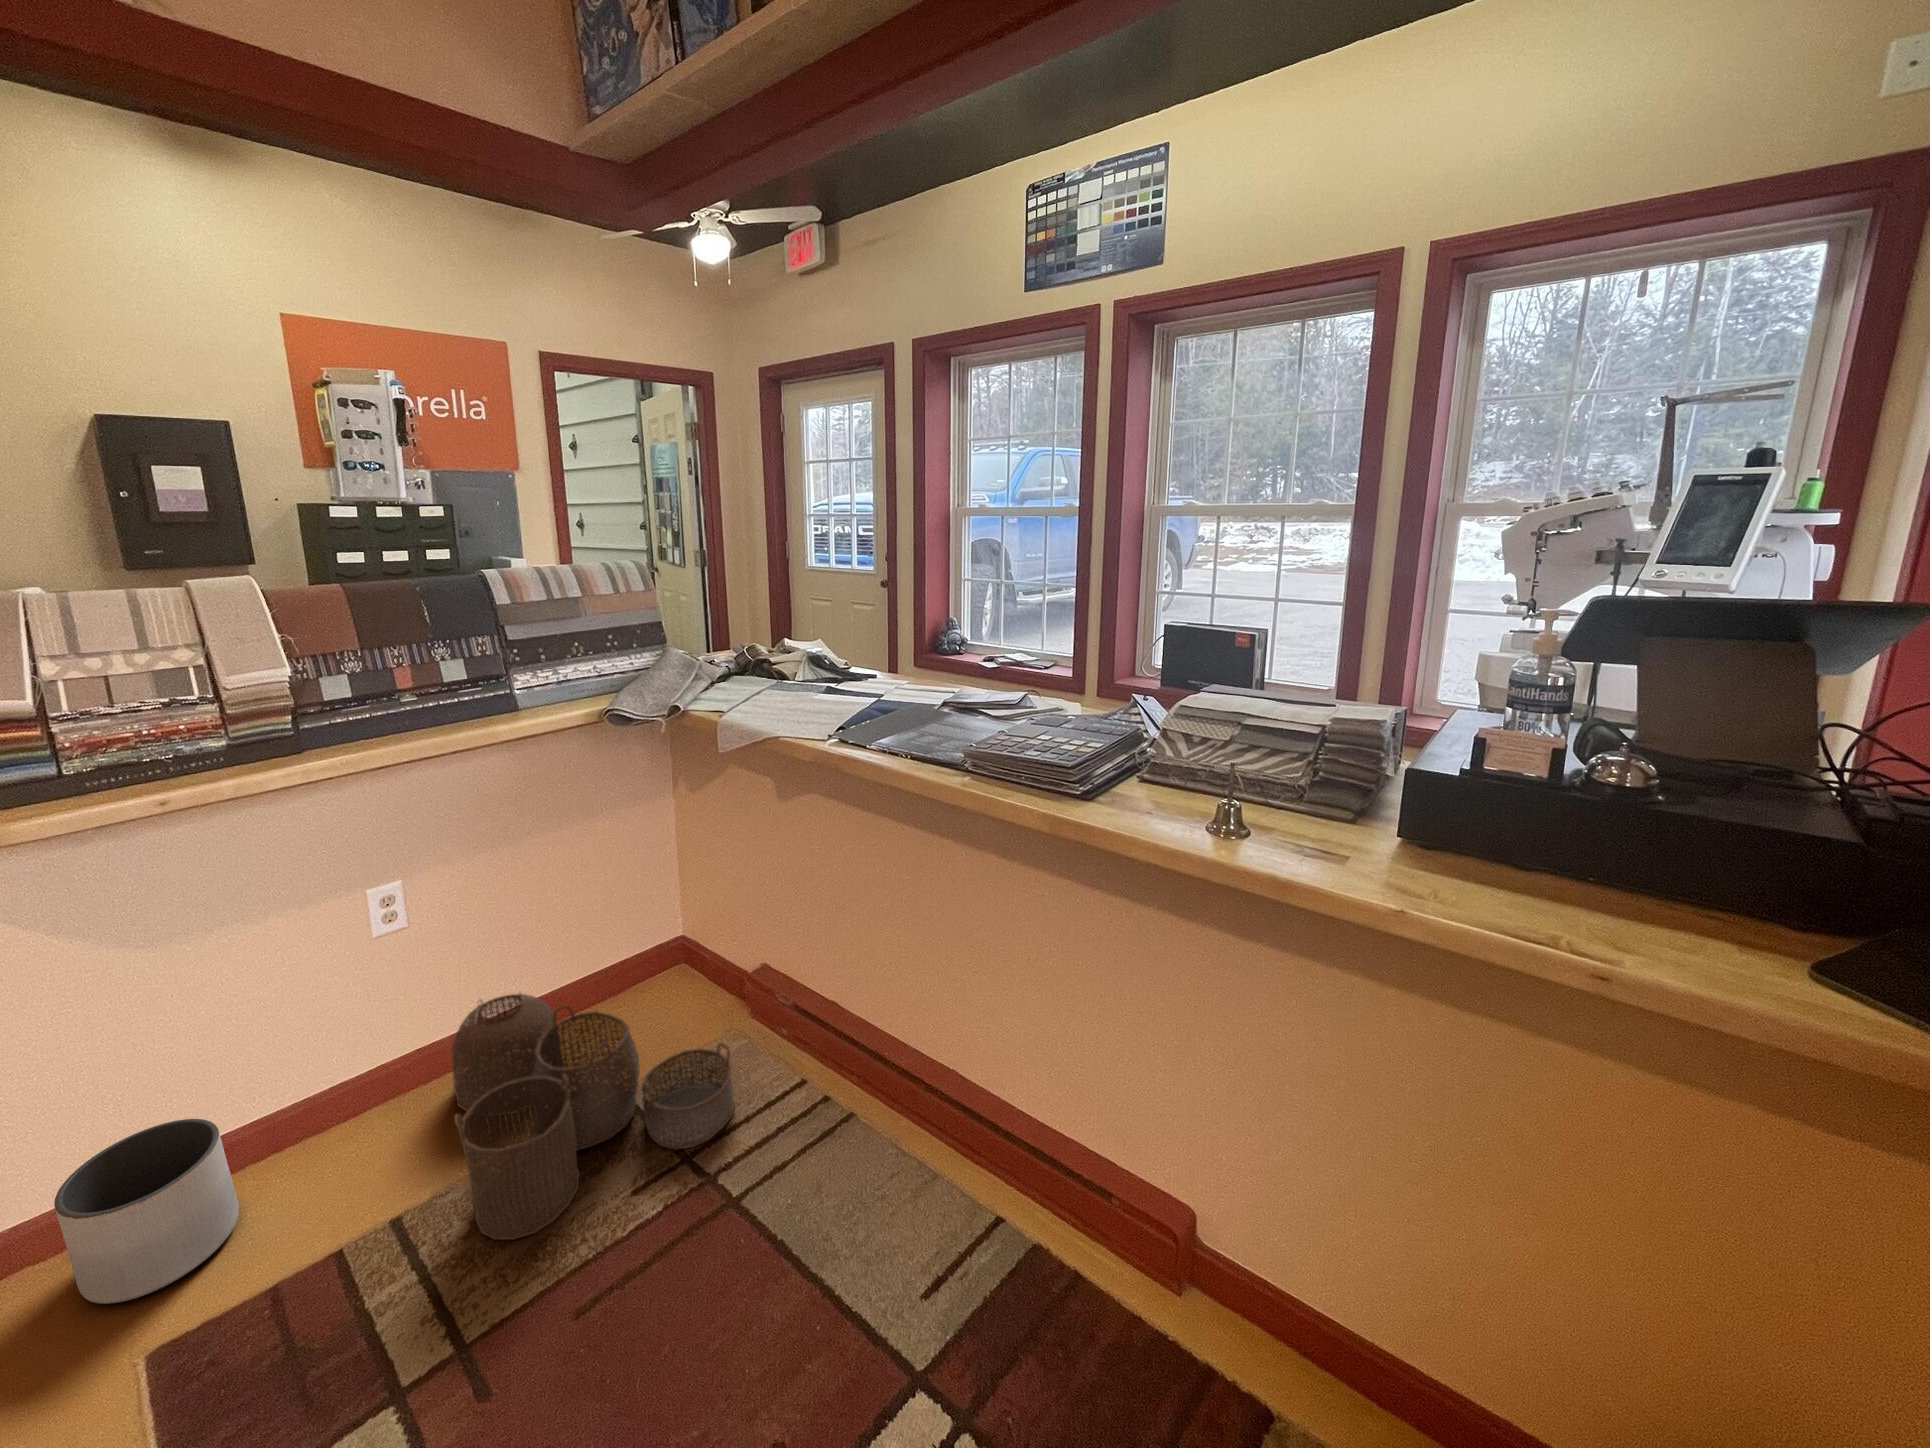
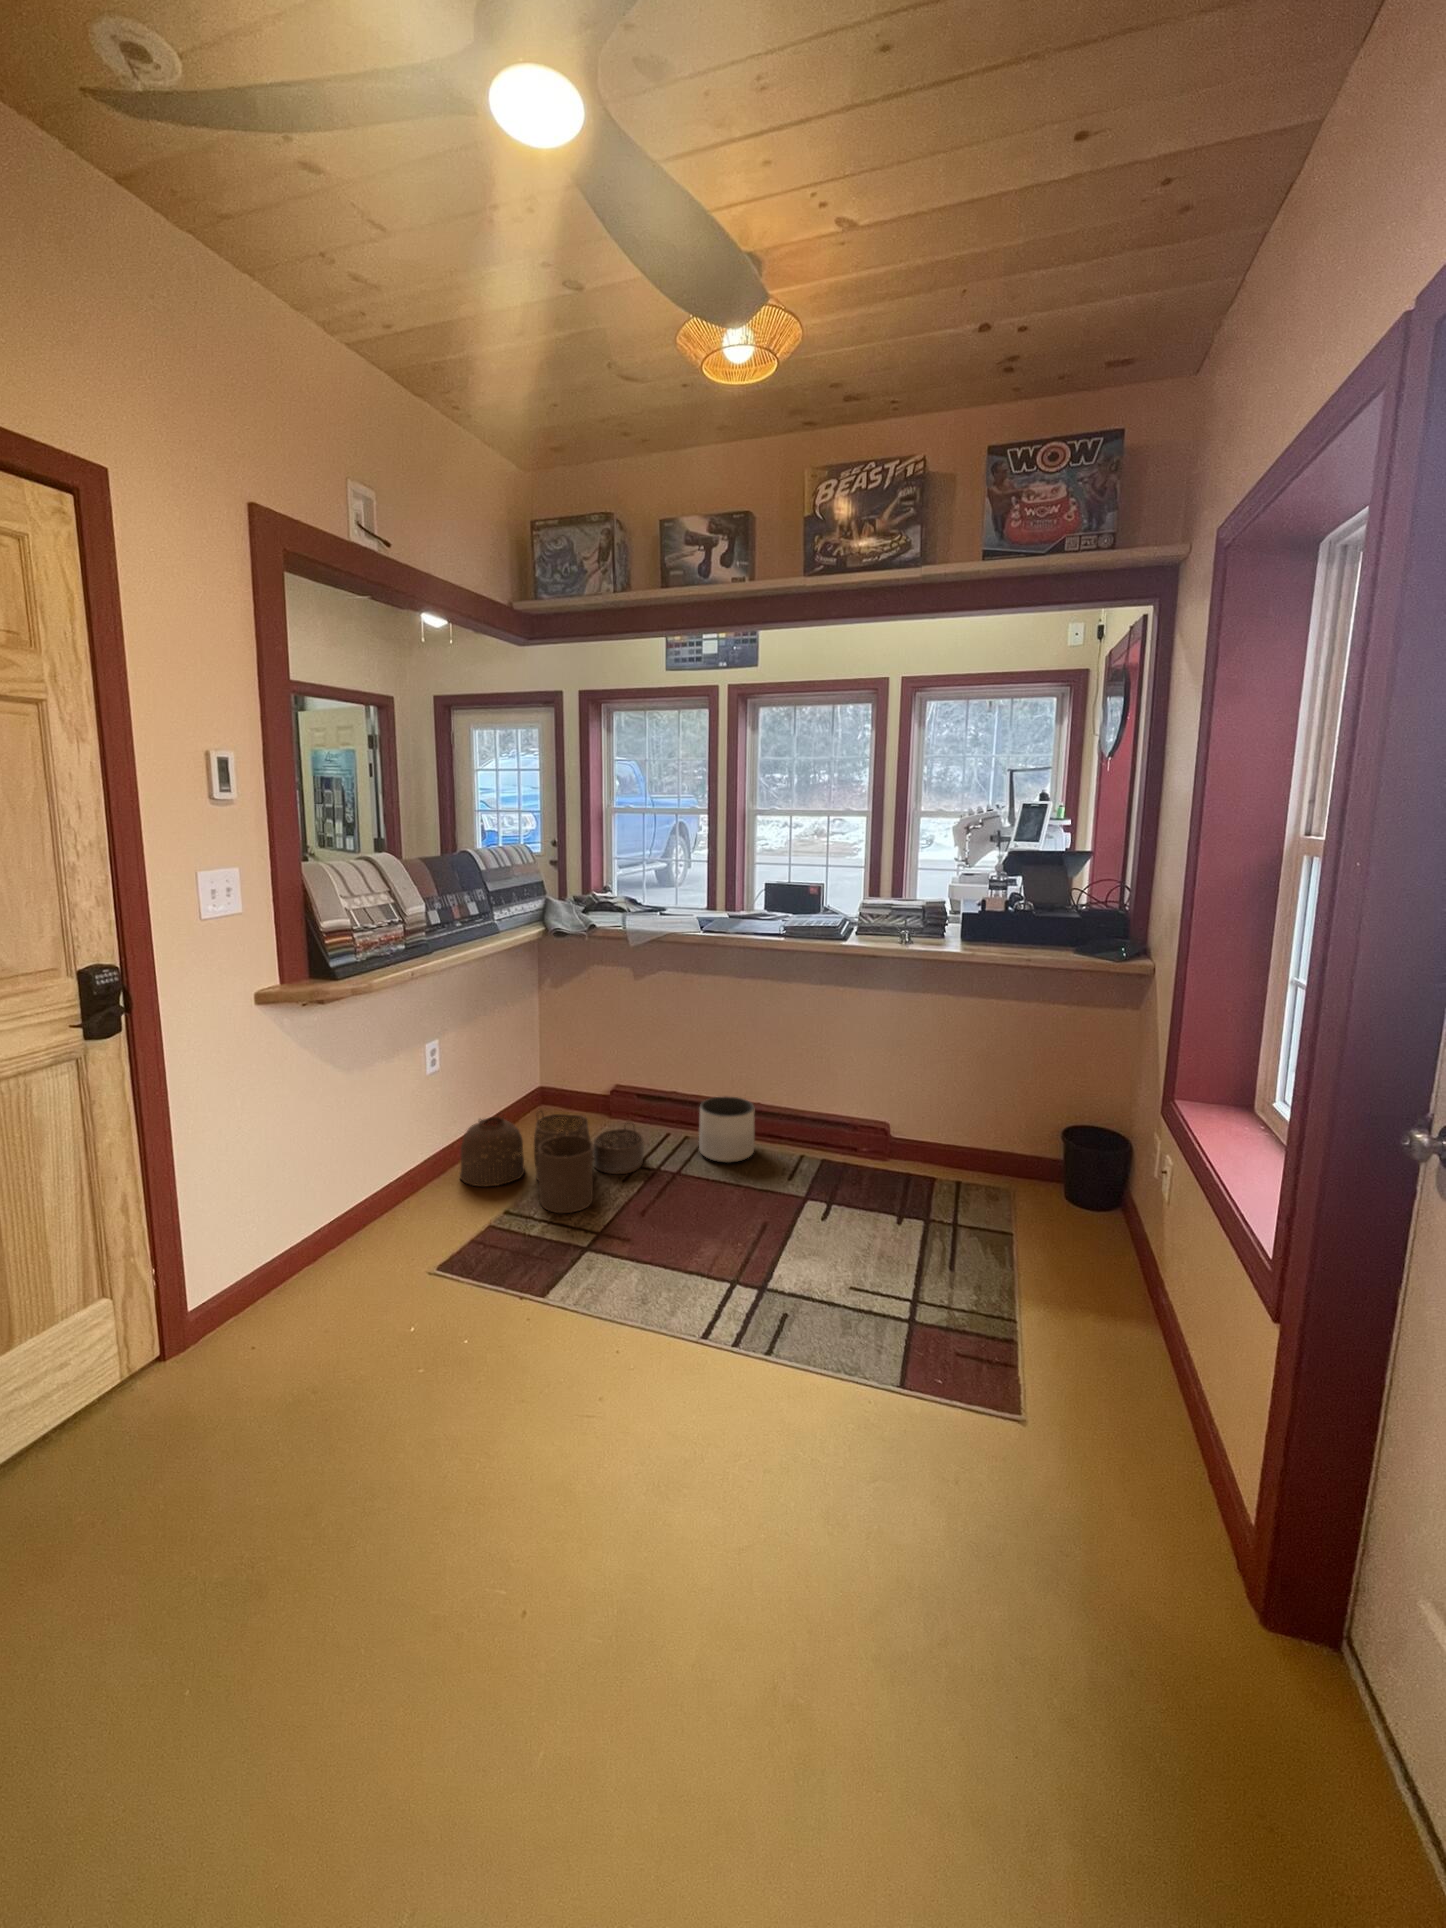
planter: present [54,1119,239,1304] -> present [699,1096,755,1163]

